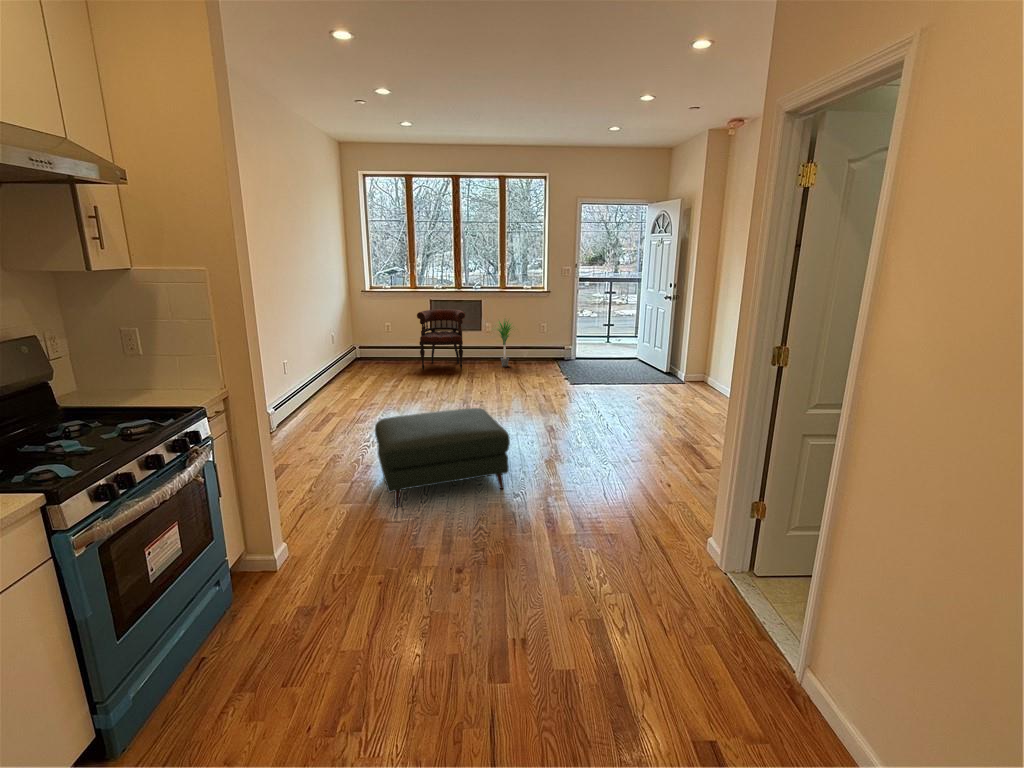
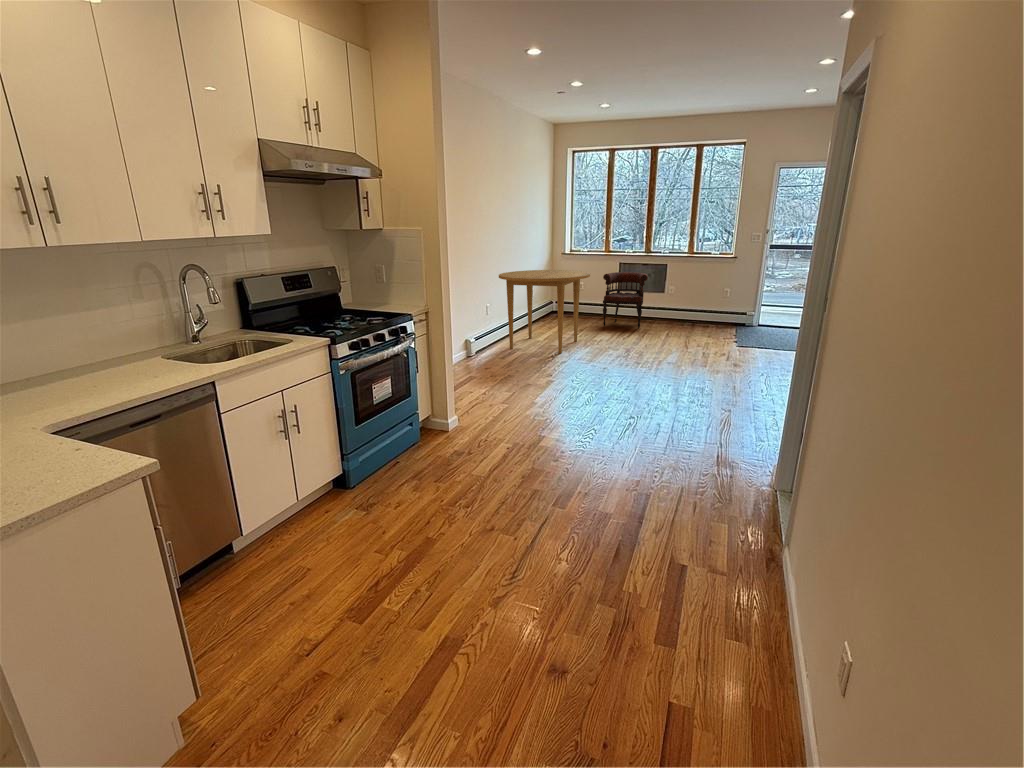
dining table: none [298,311,413,412] -> present [499,270,590,353]
potted plant: present [497,321,512,367] -> none [668,278,703,329]
ottoman: present [375,408,510,507] -> none [529,348,632,414]

